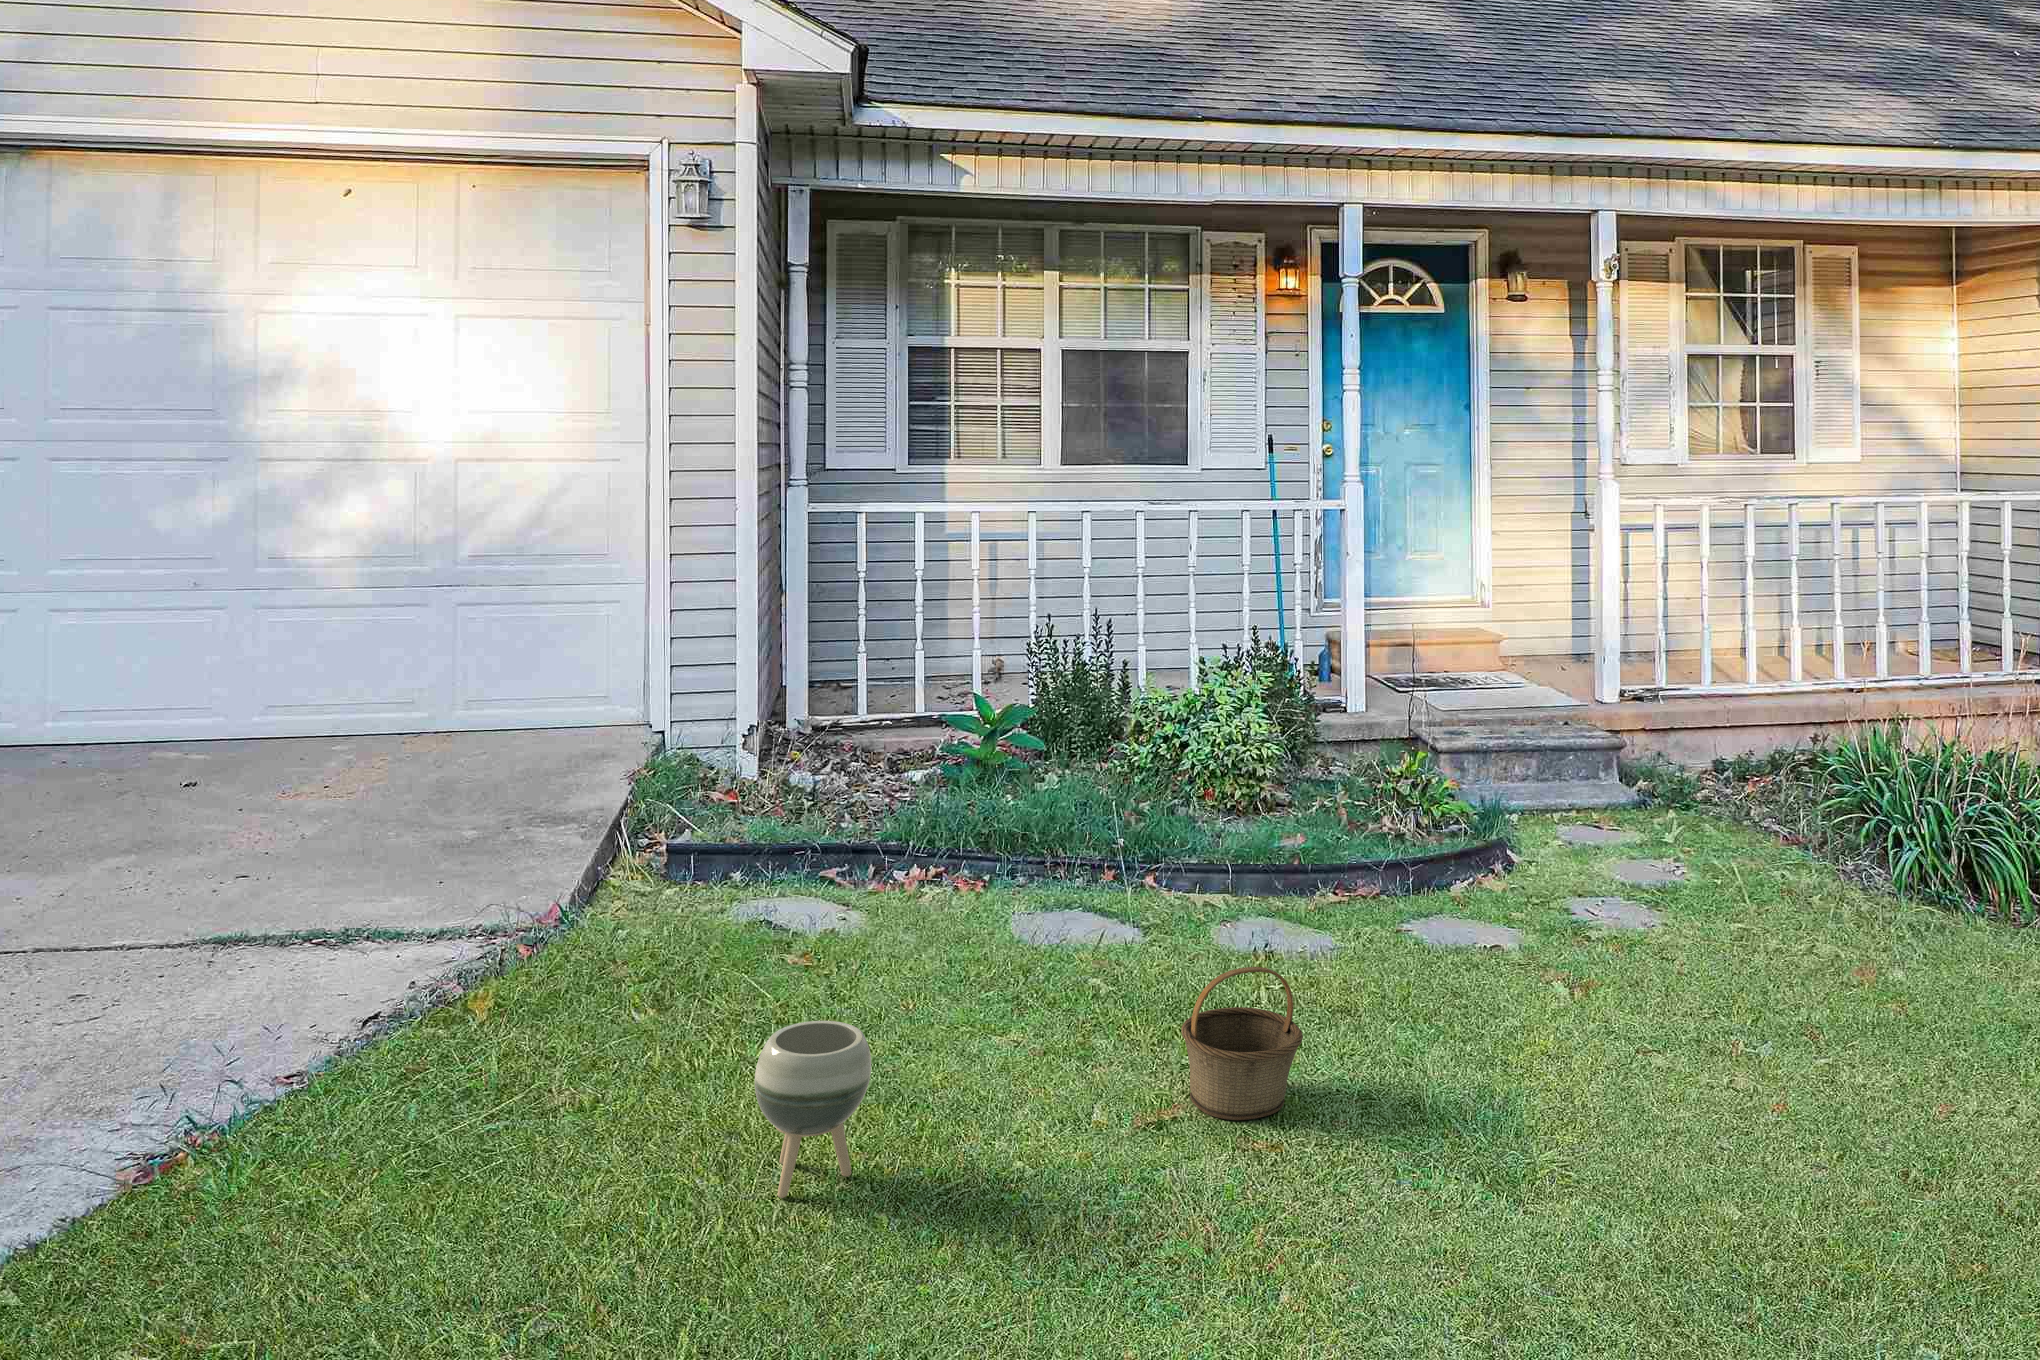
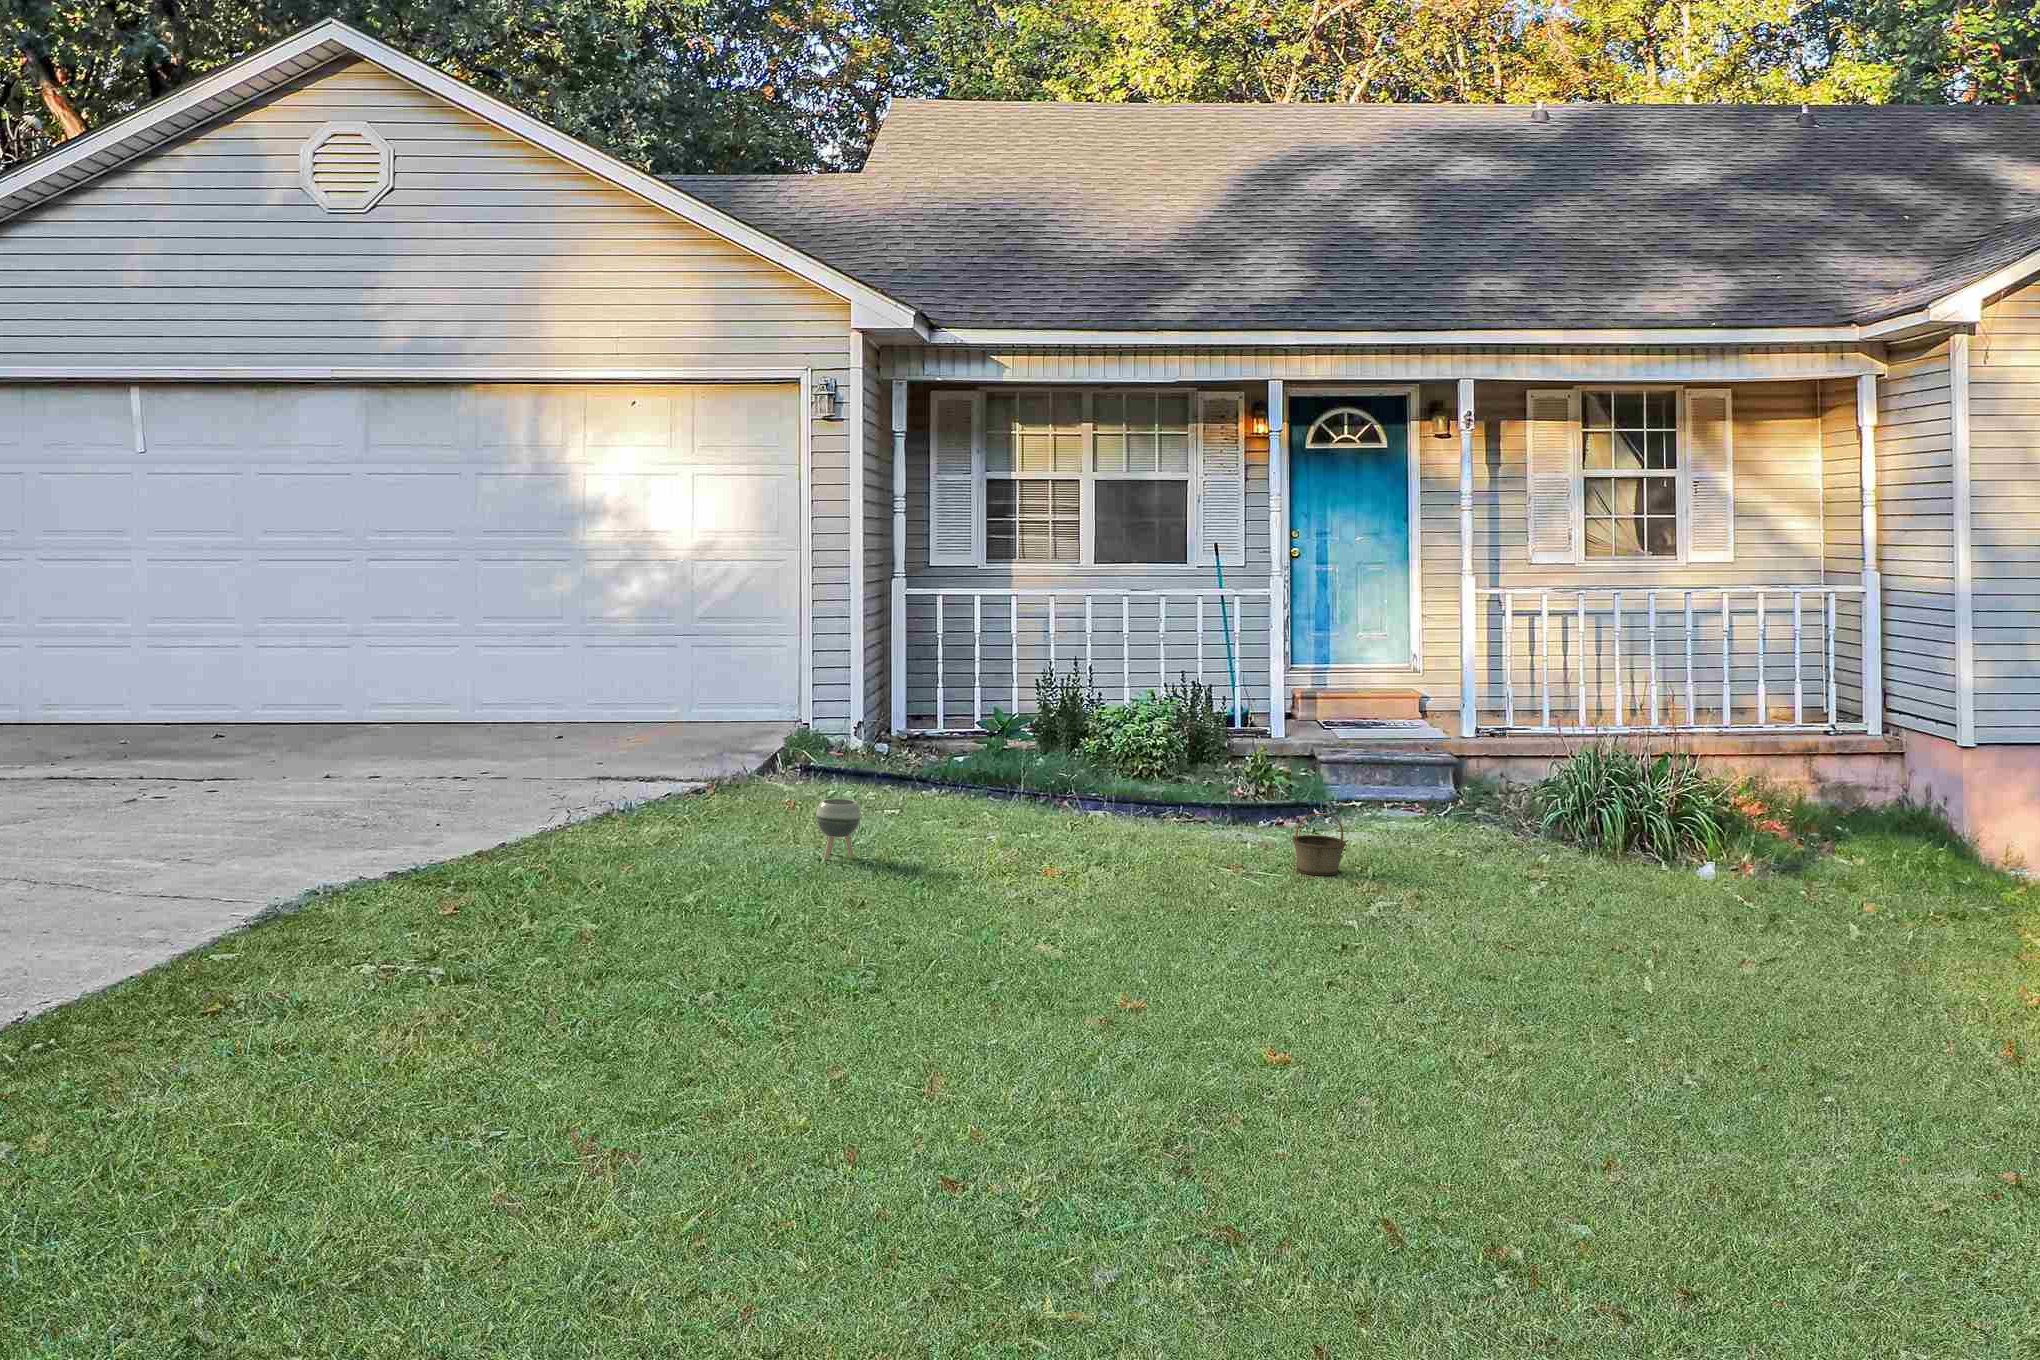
basket: present [1181,967,1303,1120] -> present [1293,814,1346,875]

